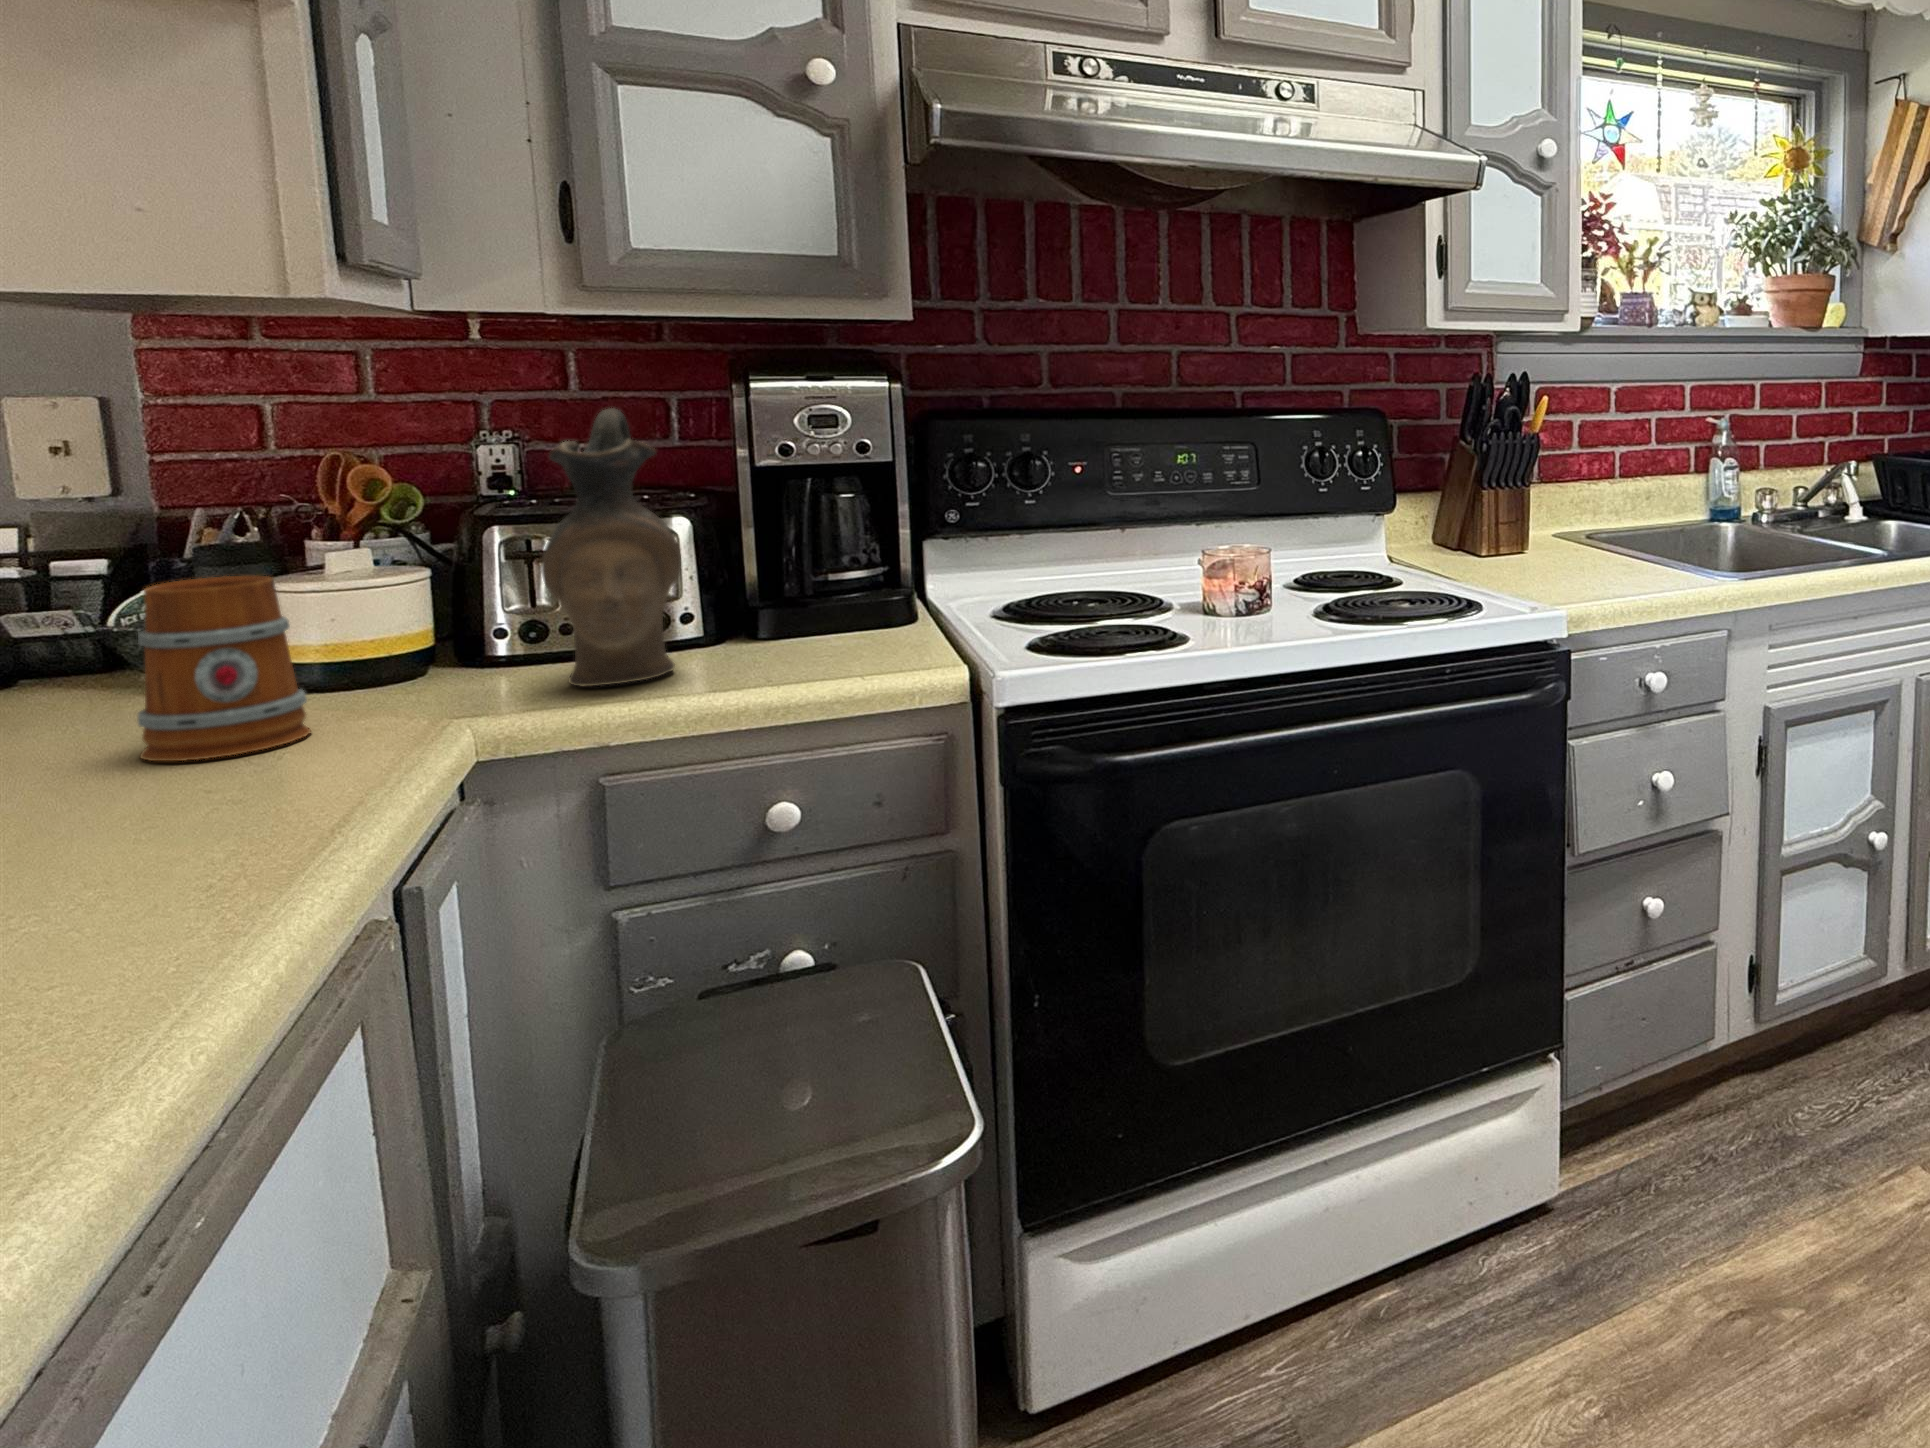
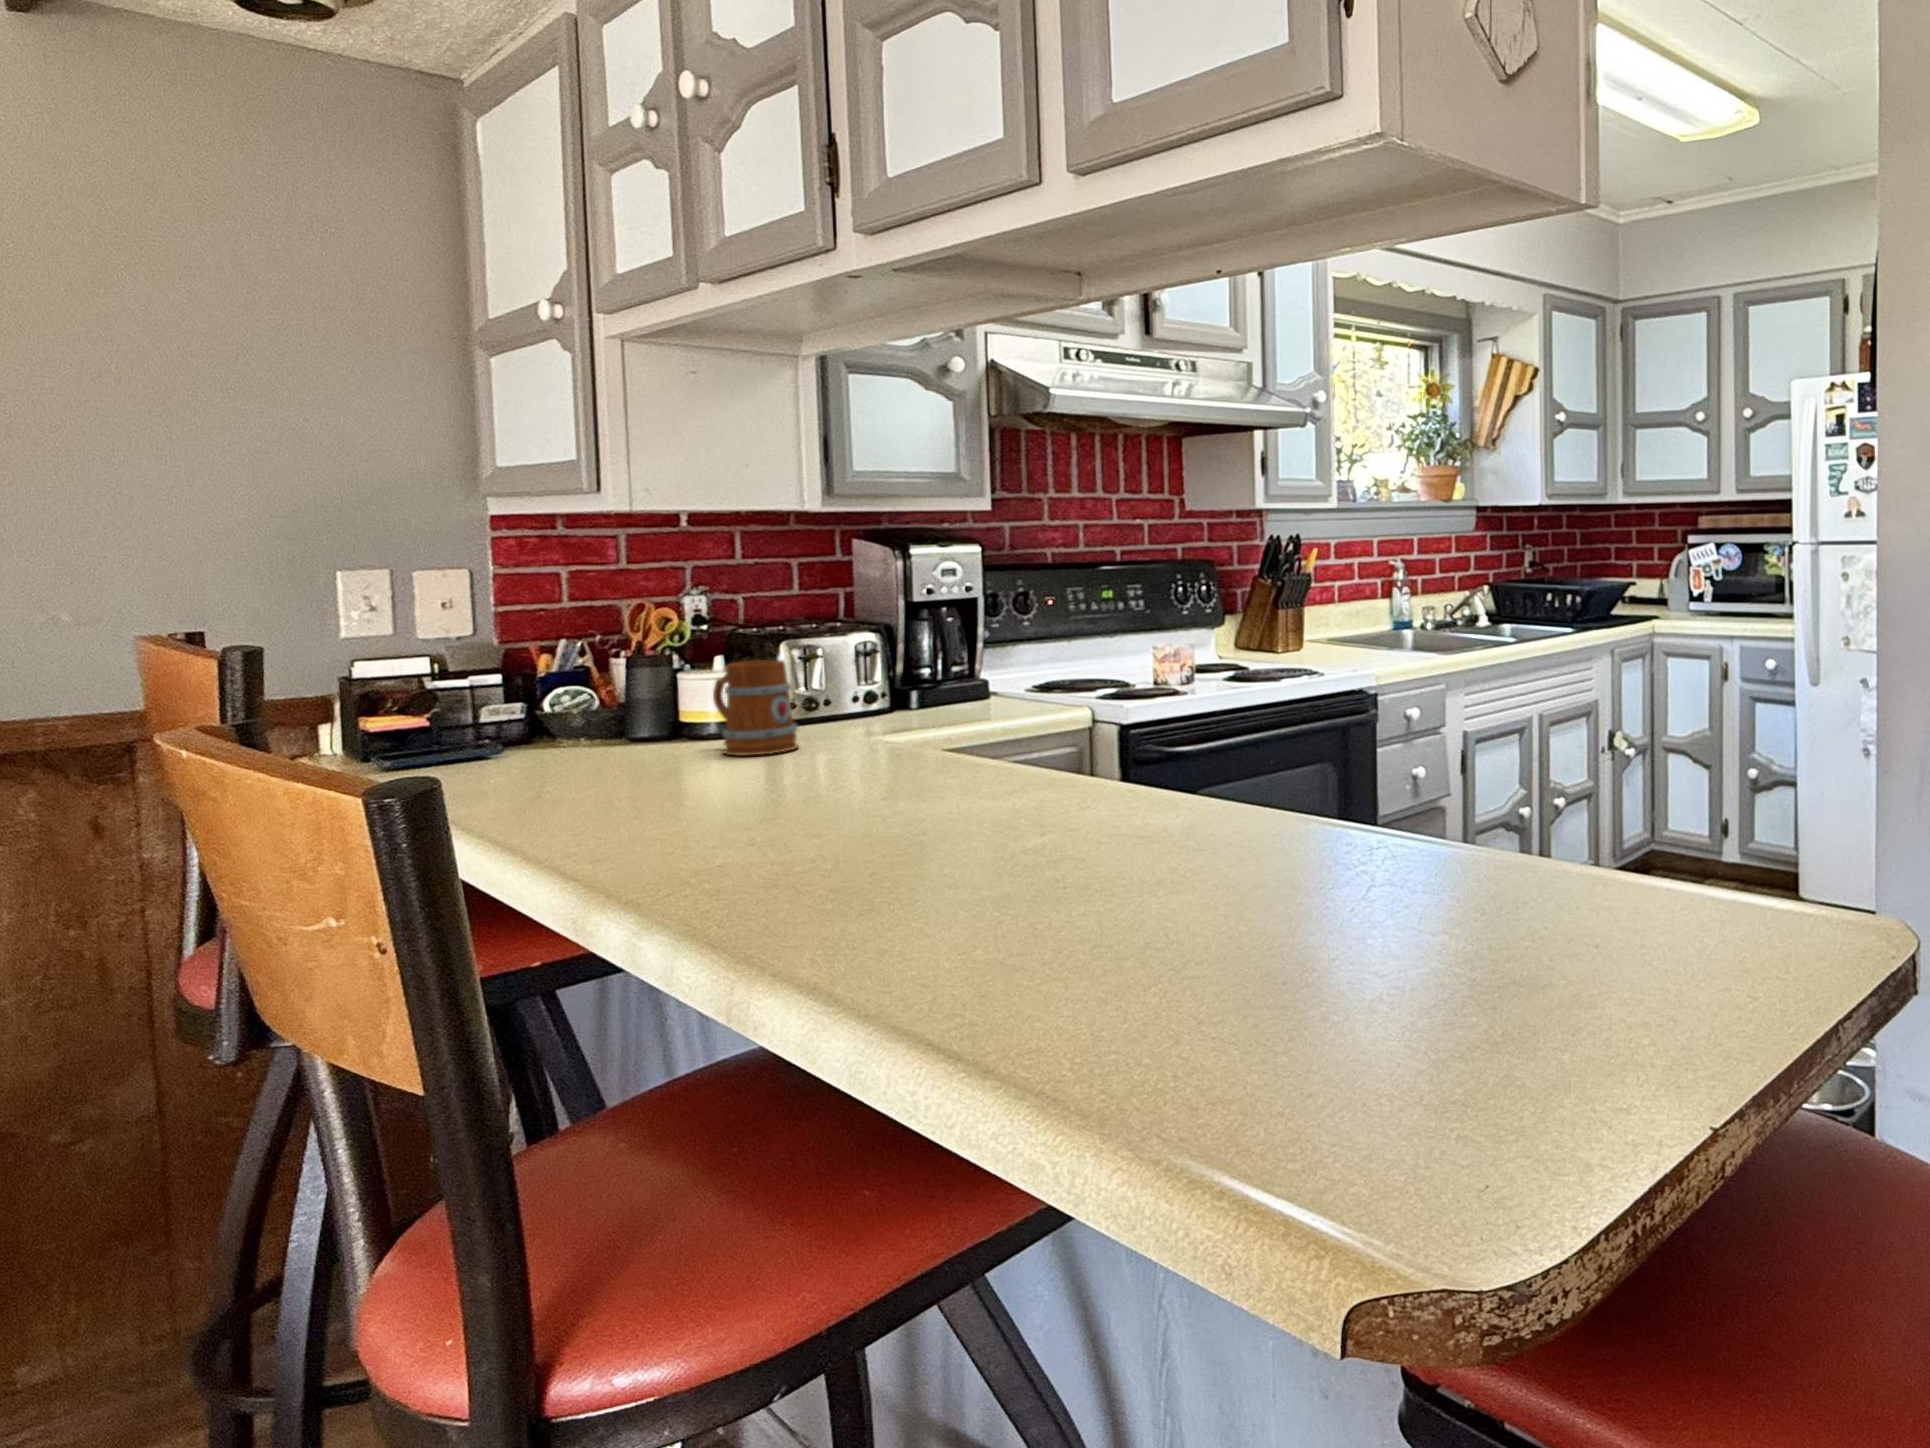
ceramic pitcher: present [541,408,681,686] -> none [861,567,935,725]

